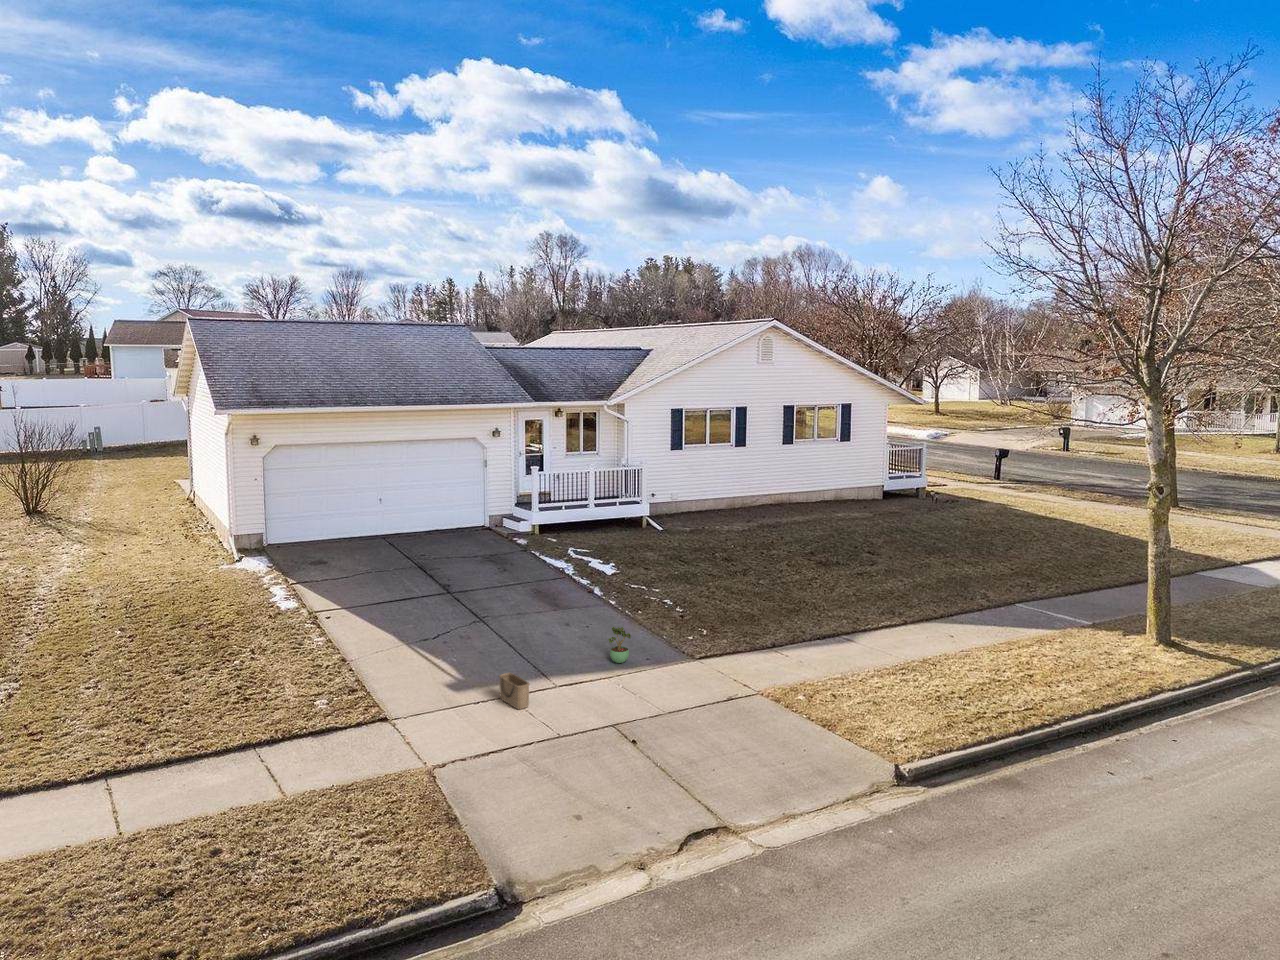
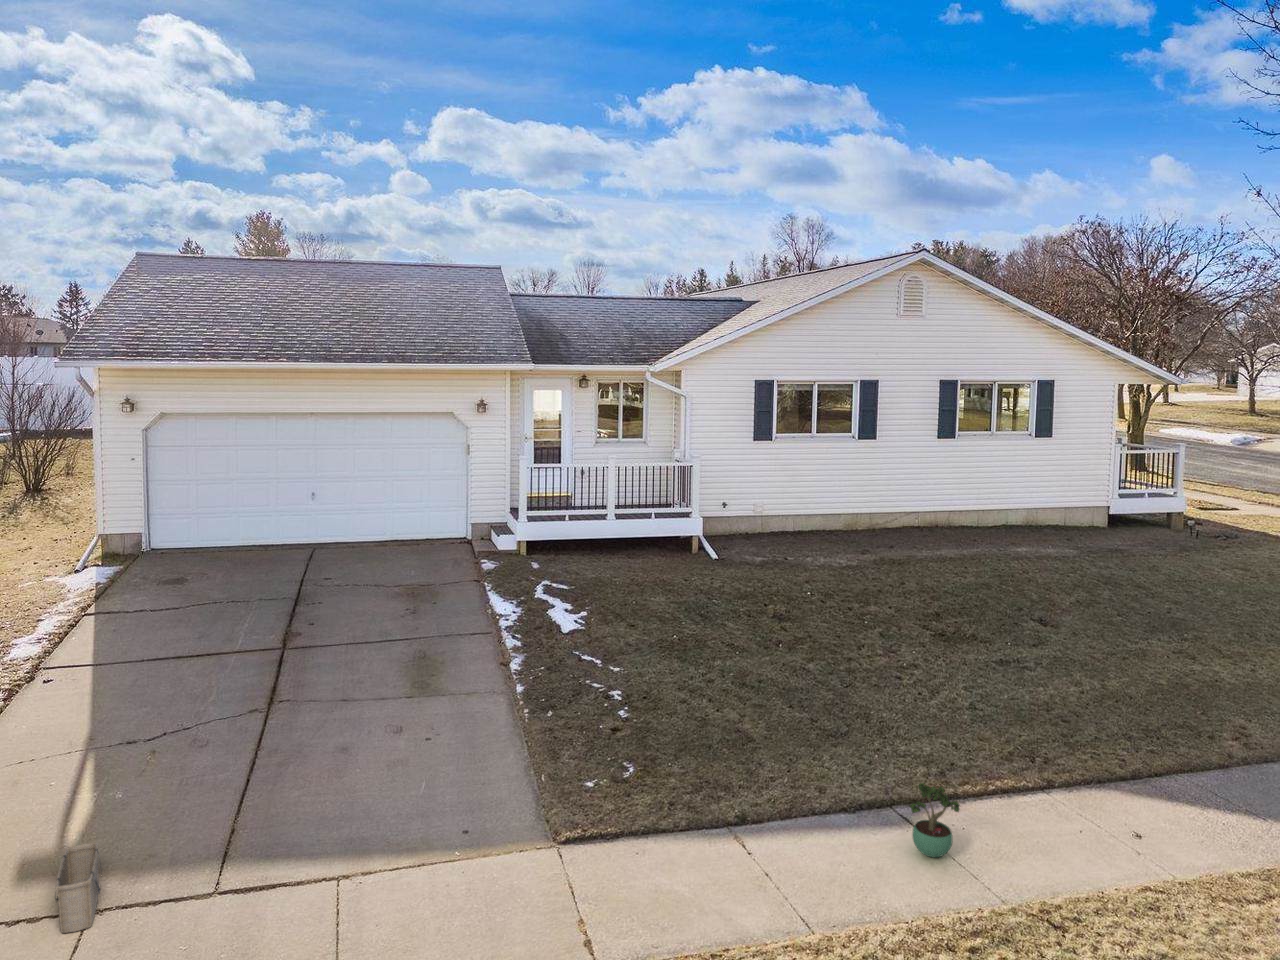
potted plant: present [608,627,631,663] -> present [910,783,960,857]

